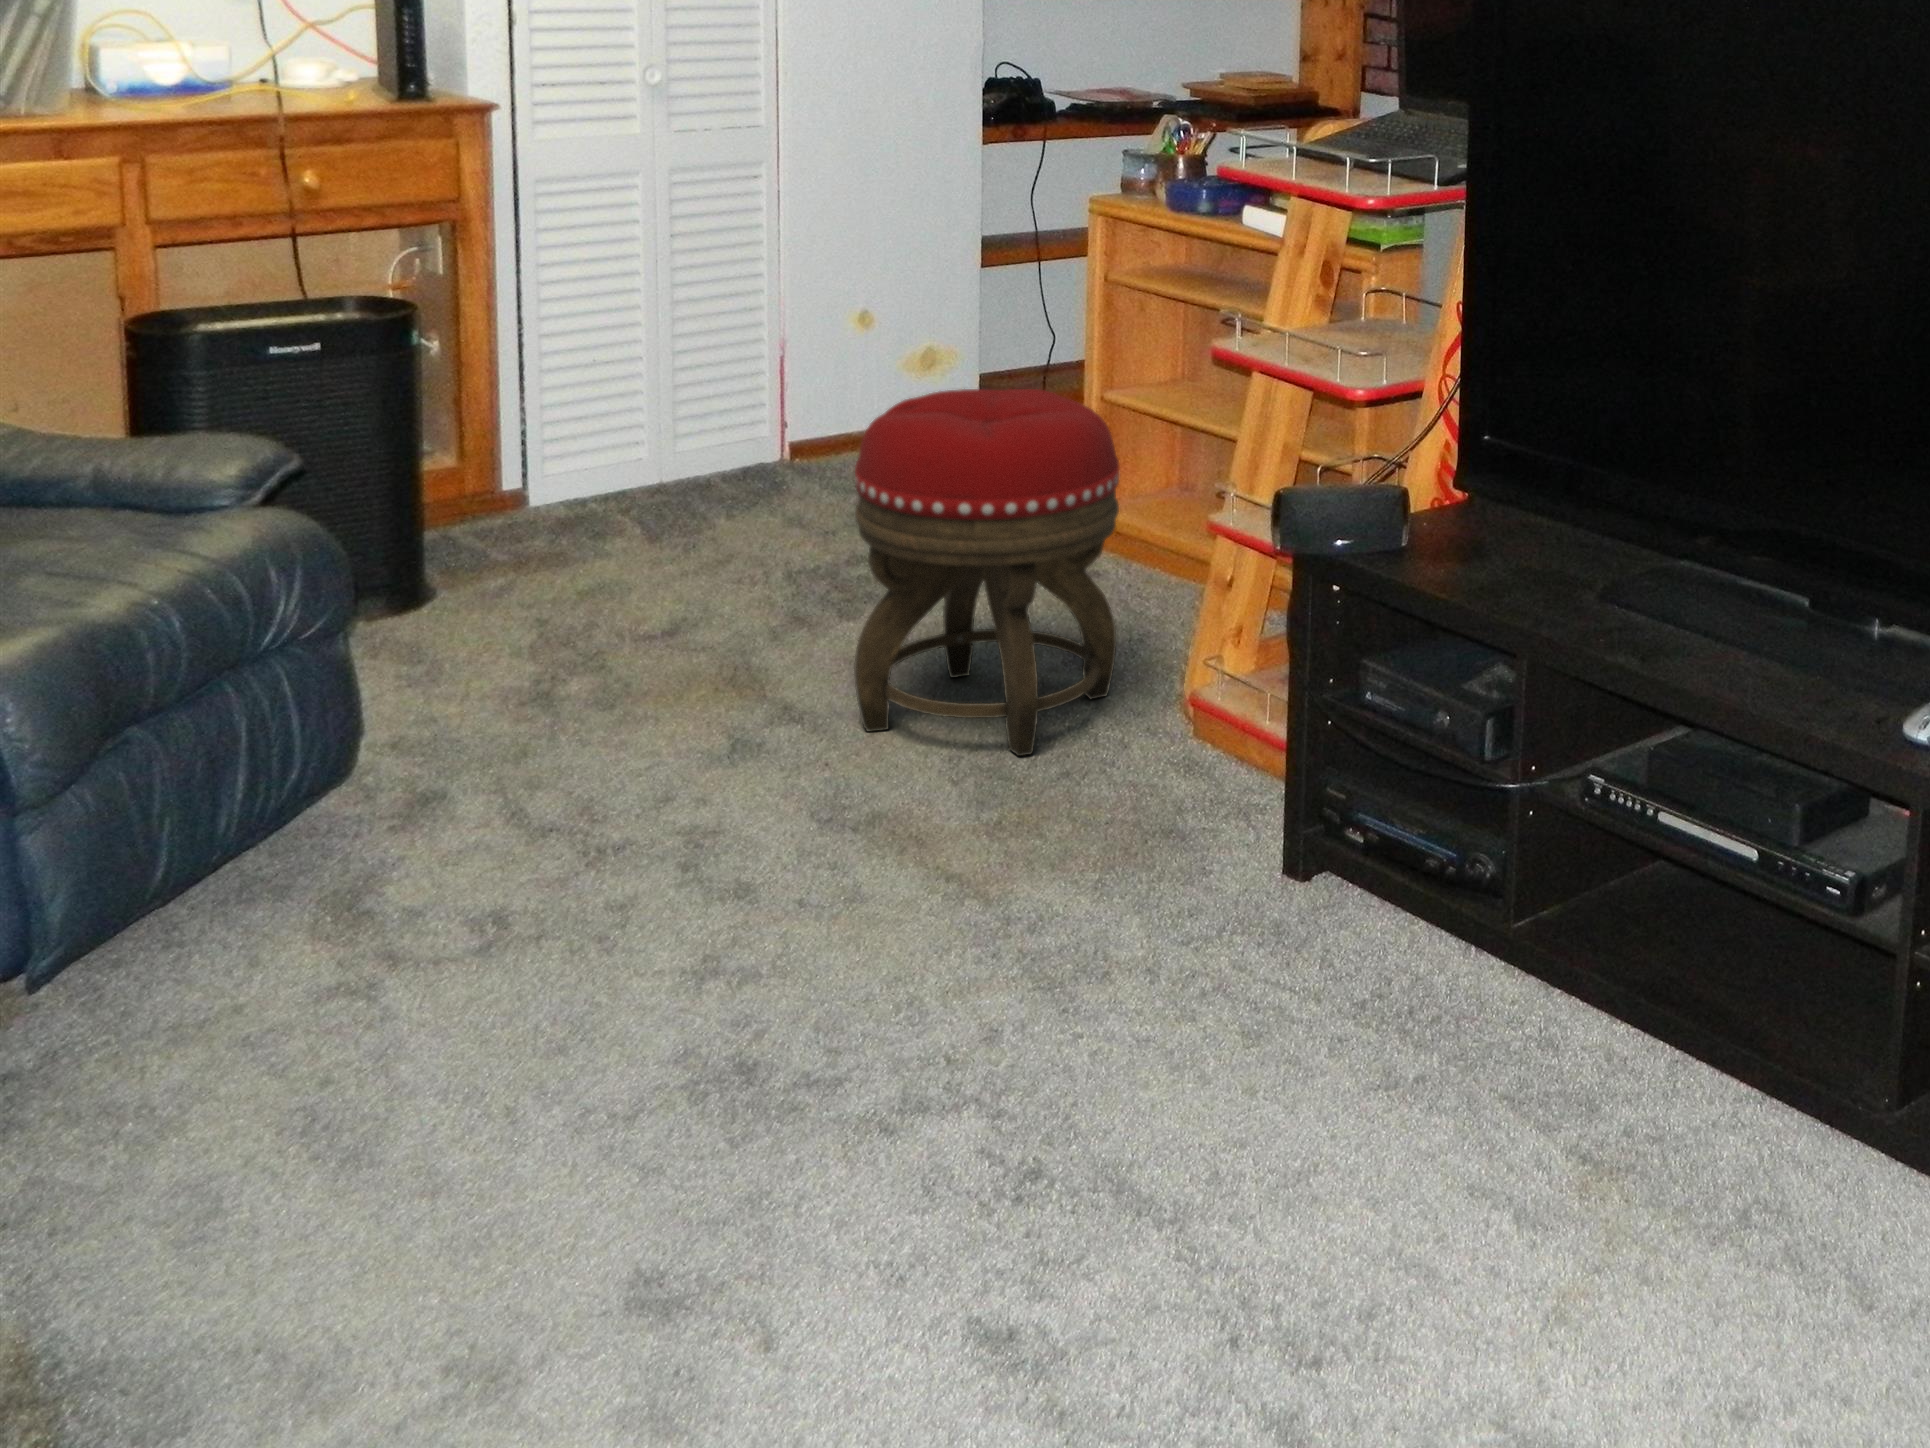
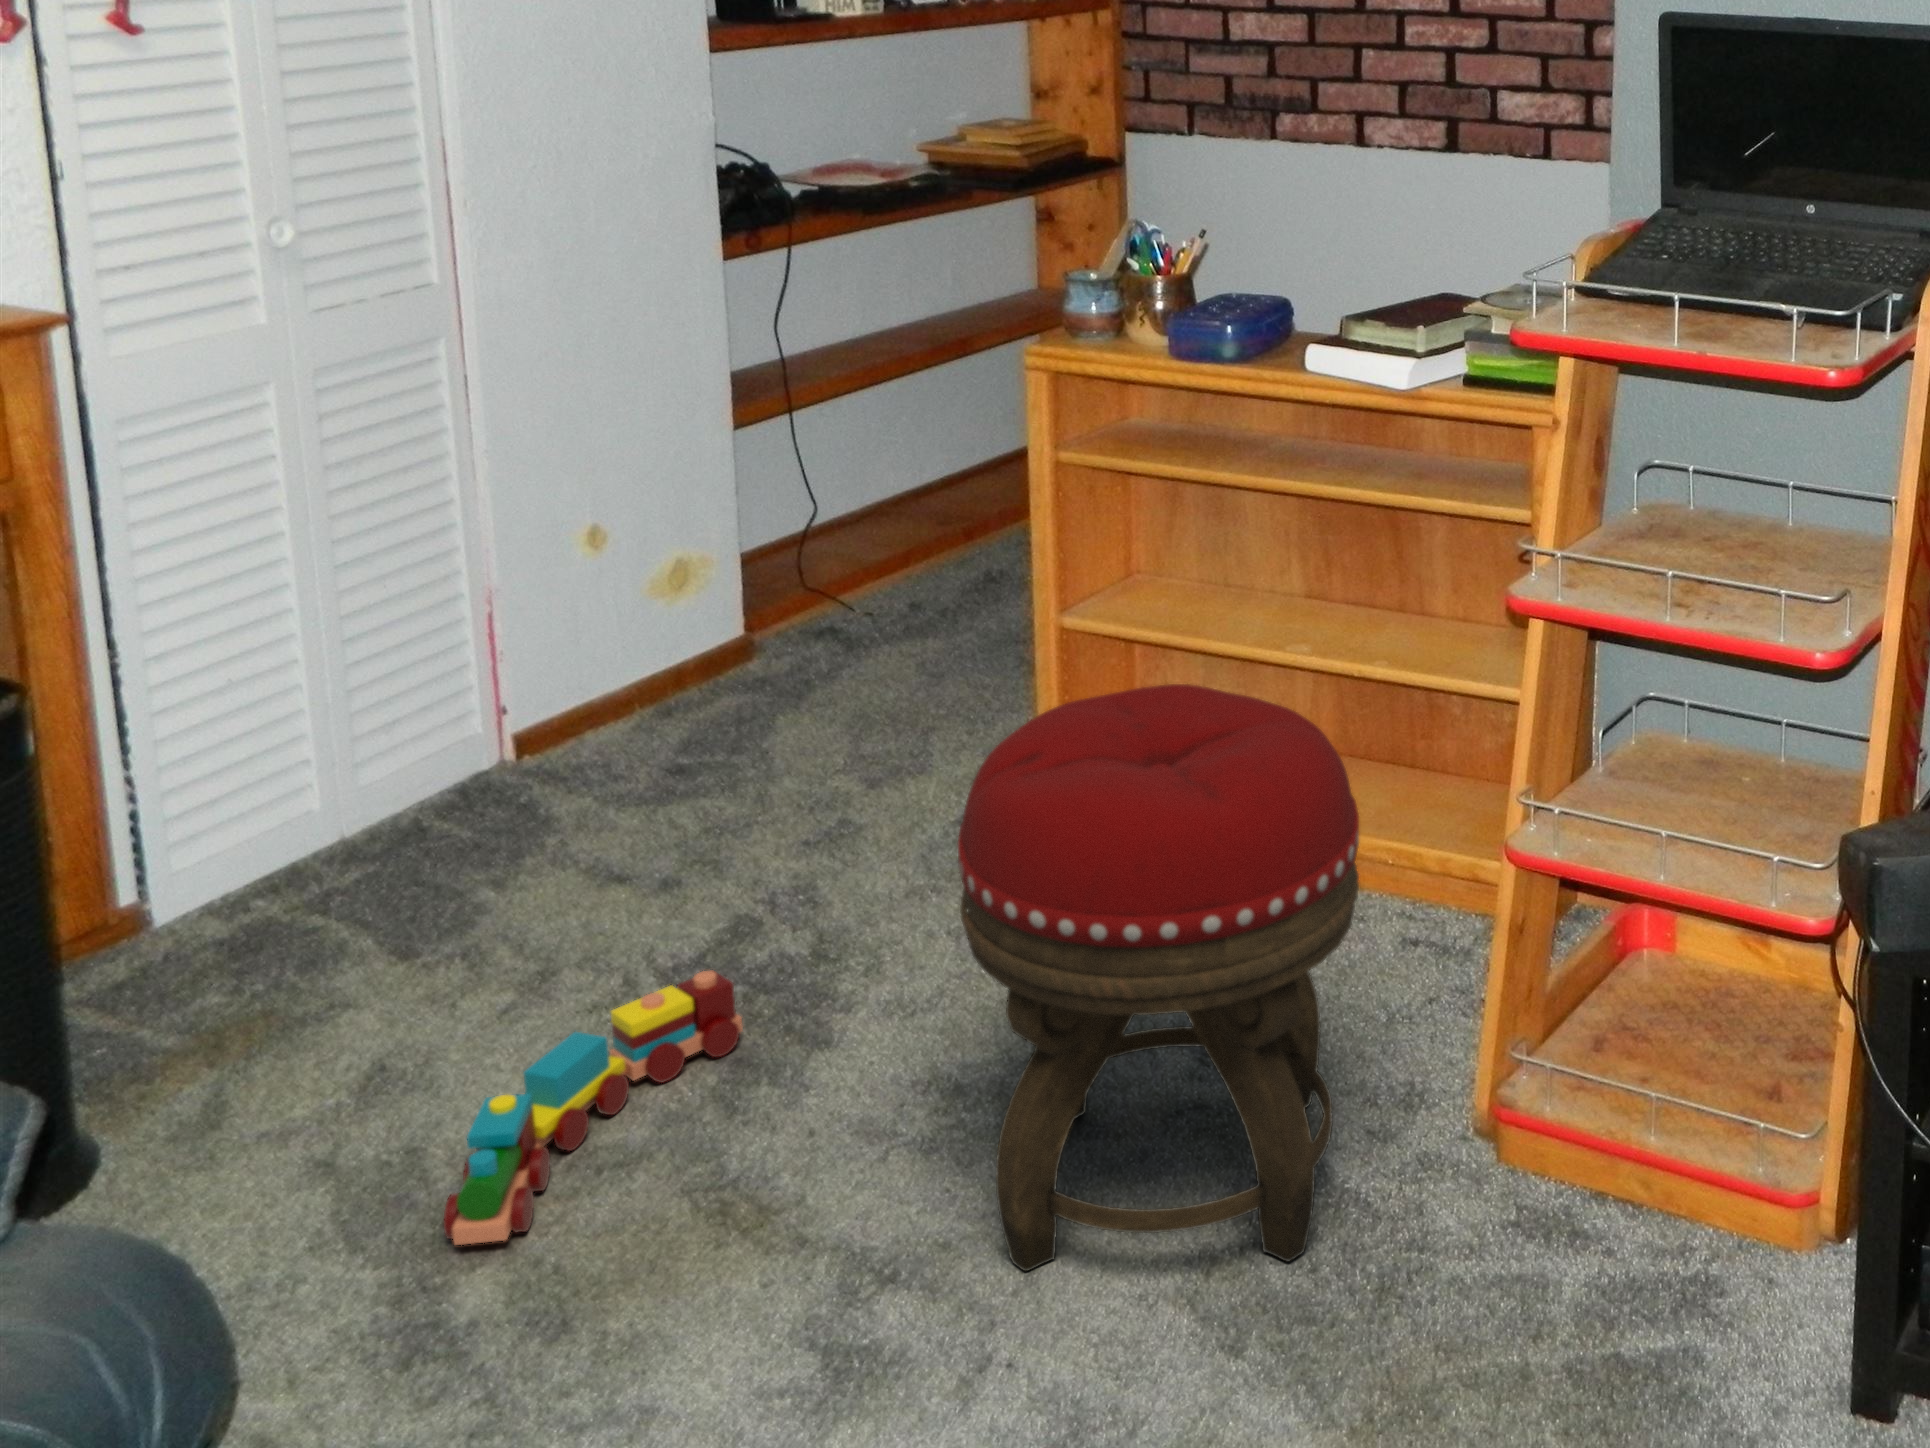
toy train: none [574,560,805,665] -> present [444,970,743,1245]

